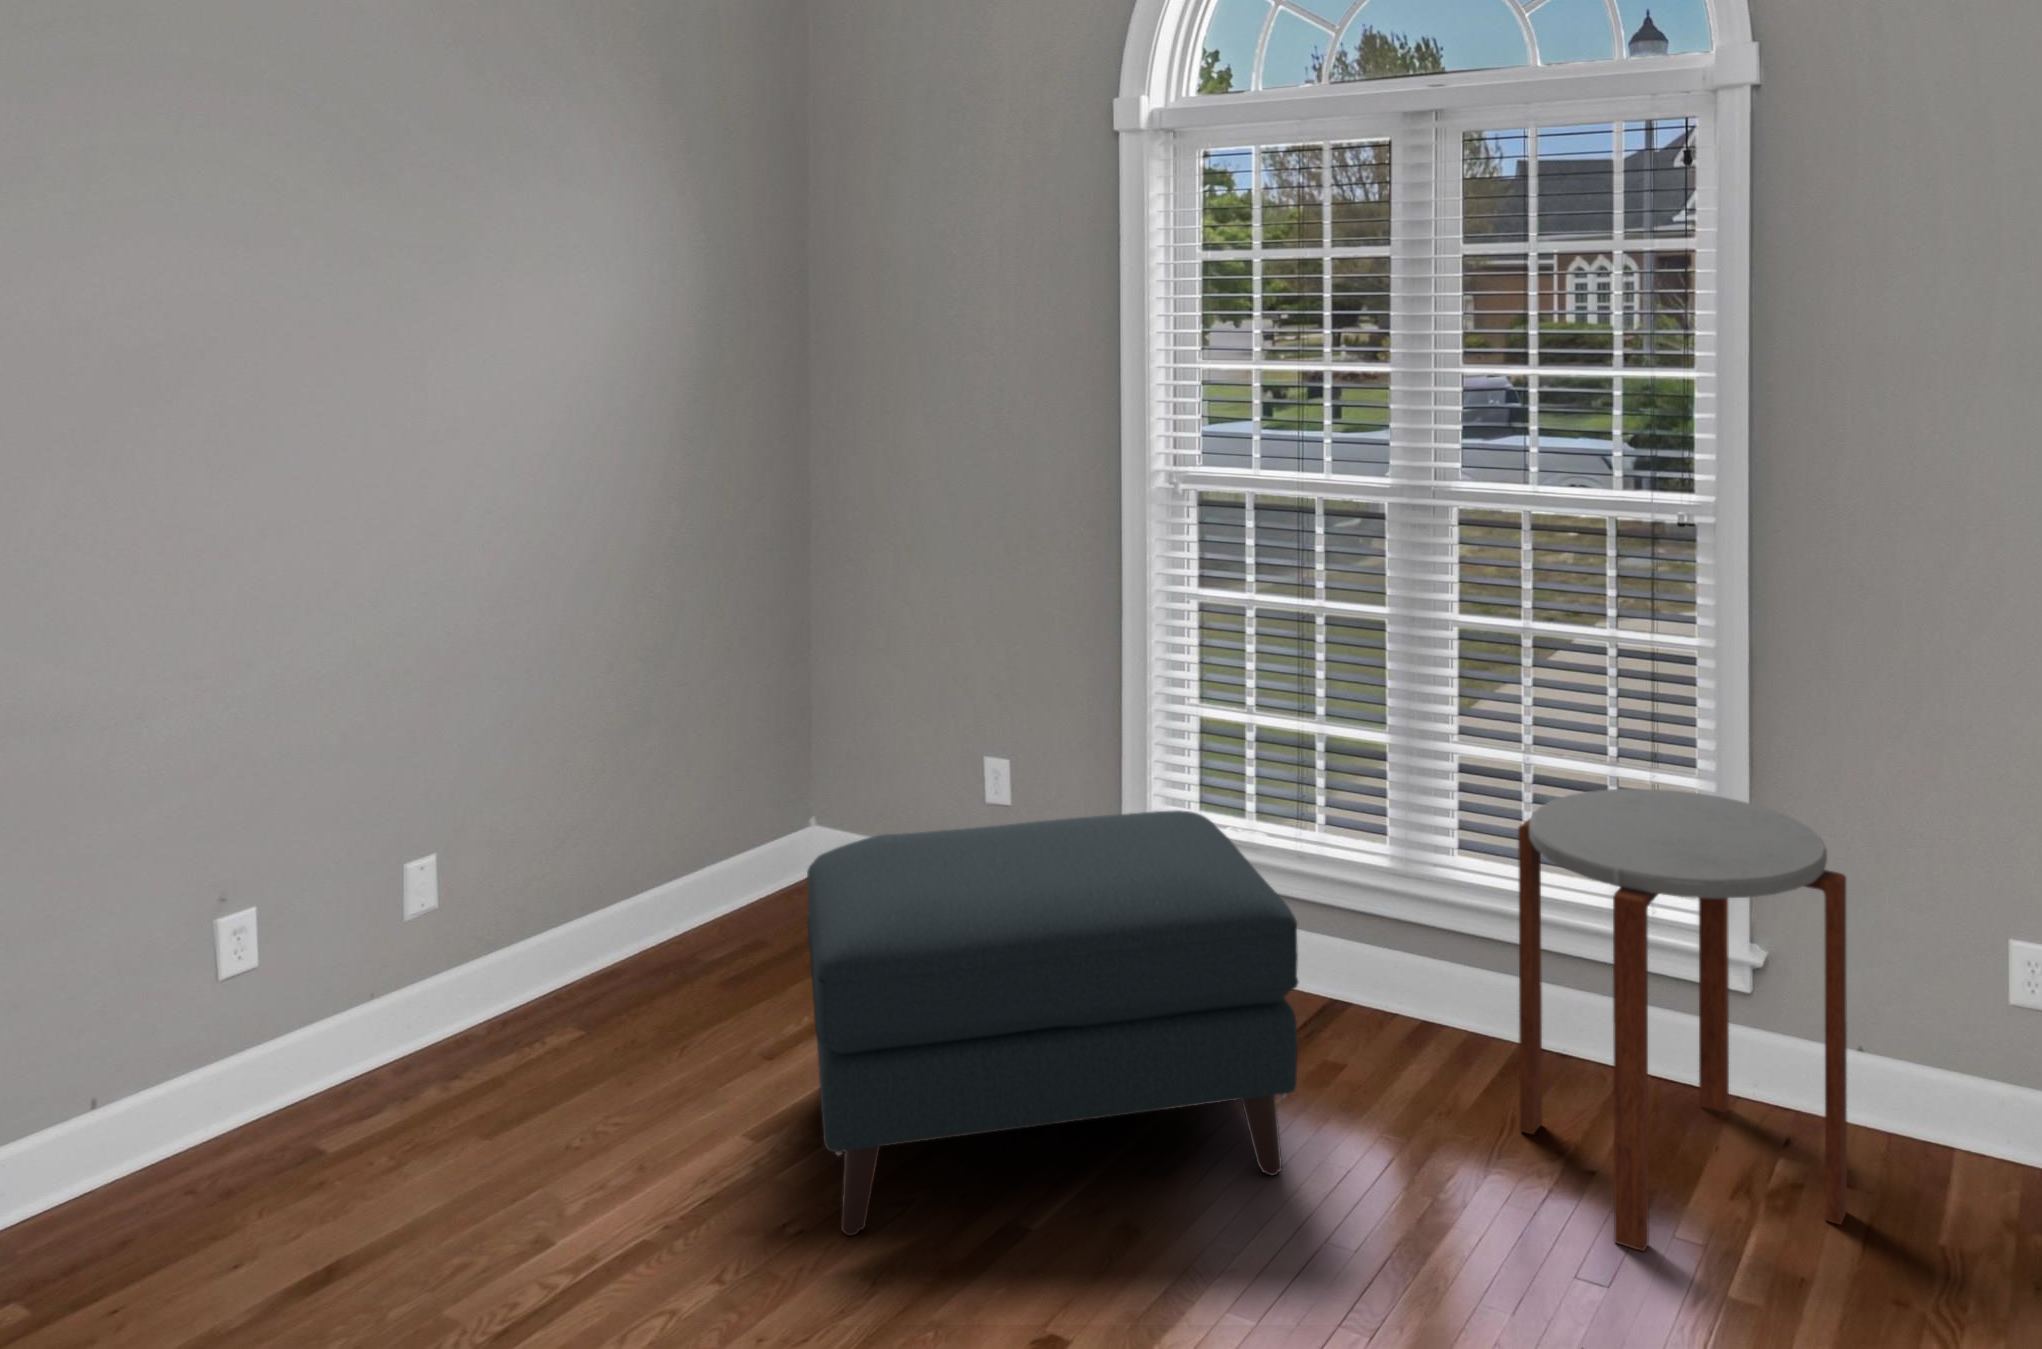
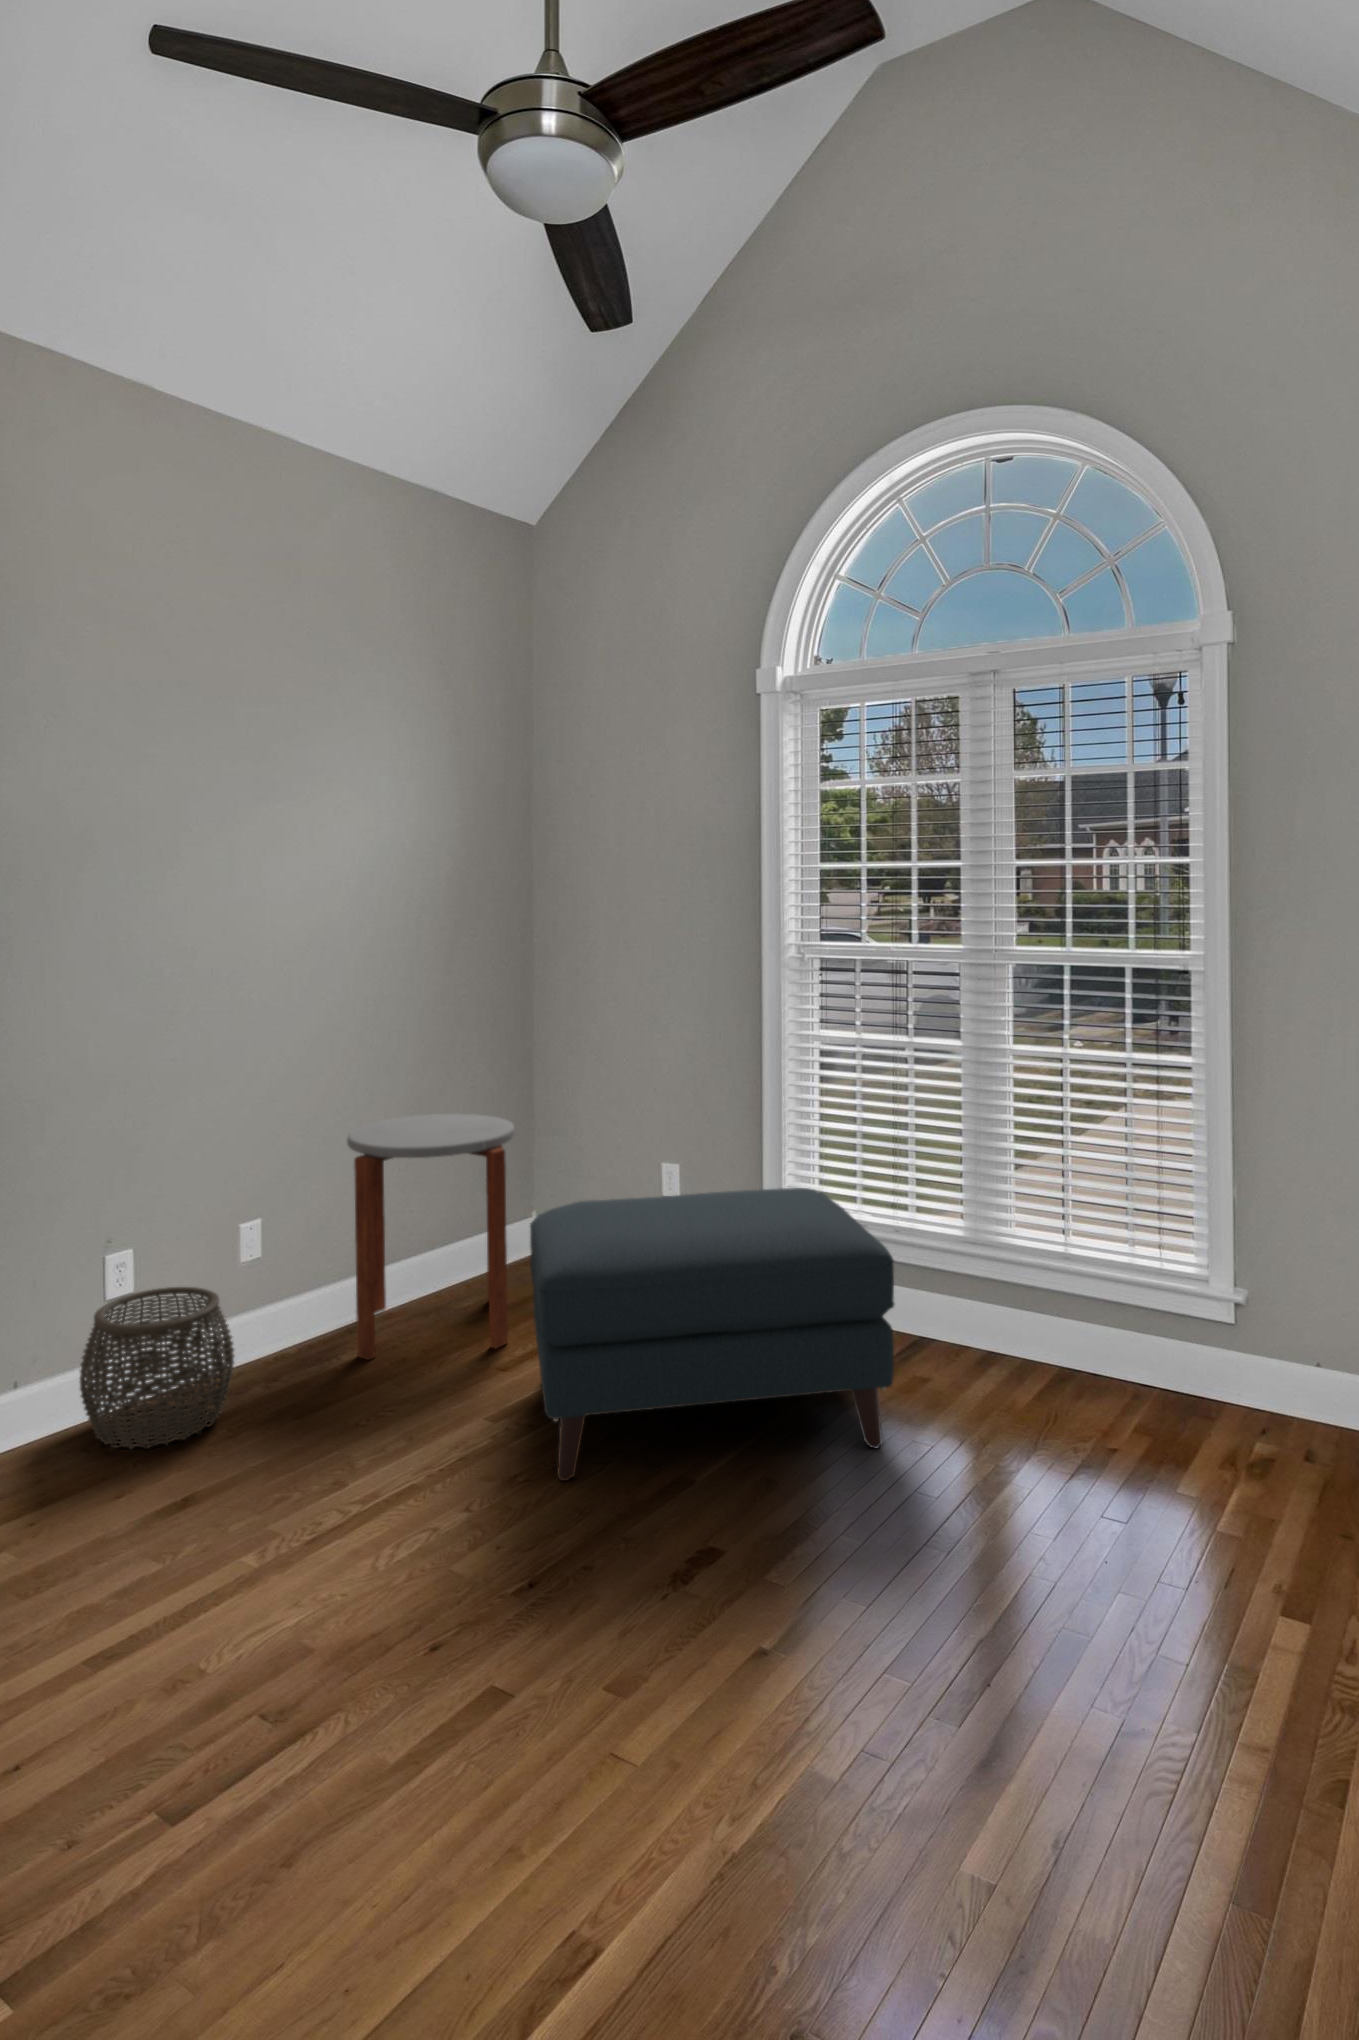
side table: present [1518,789,1847,1252] -> present [347,1114,515,1360]
woven basket: none [177,964,398,1200] -> present [80,1287,234,1449]

